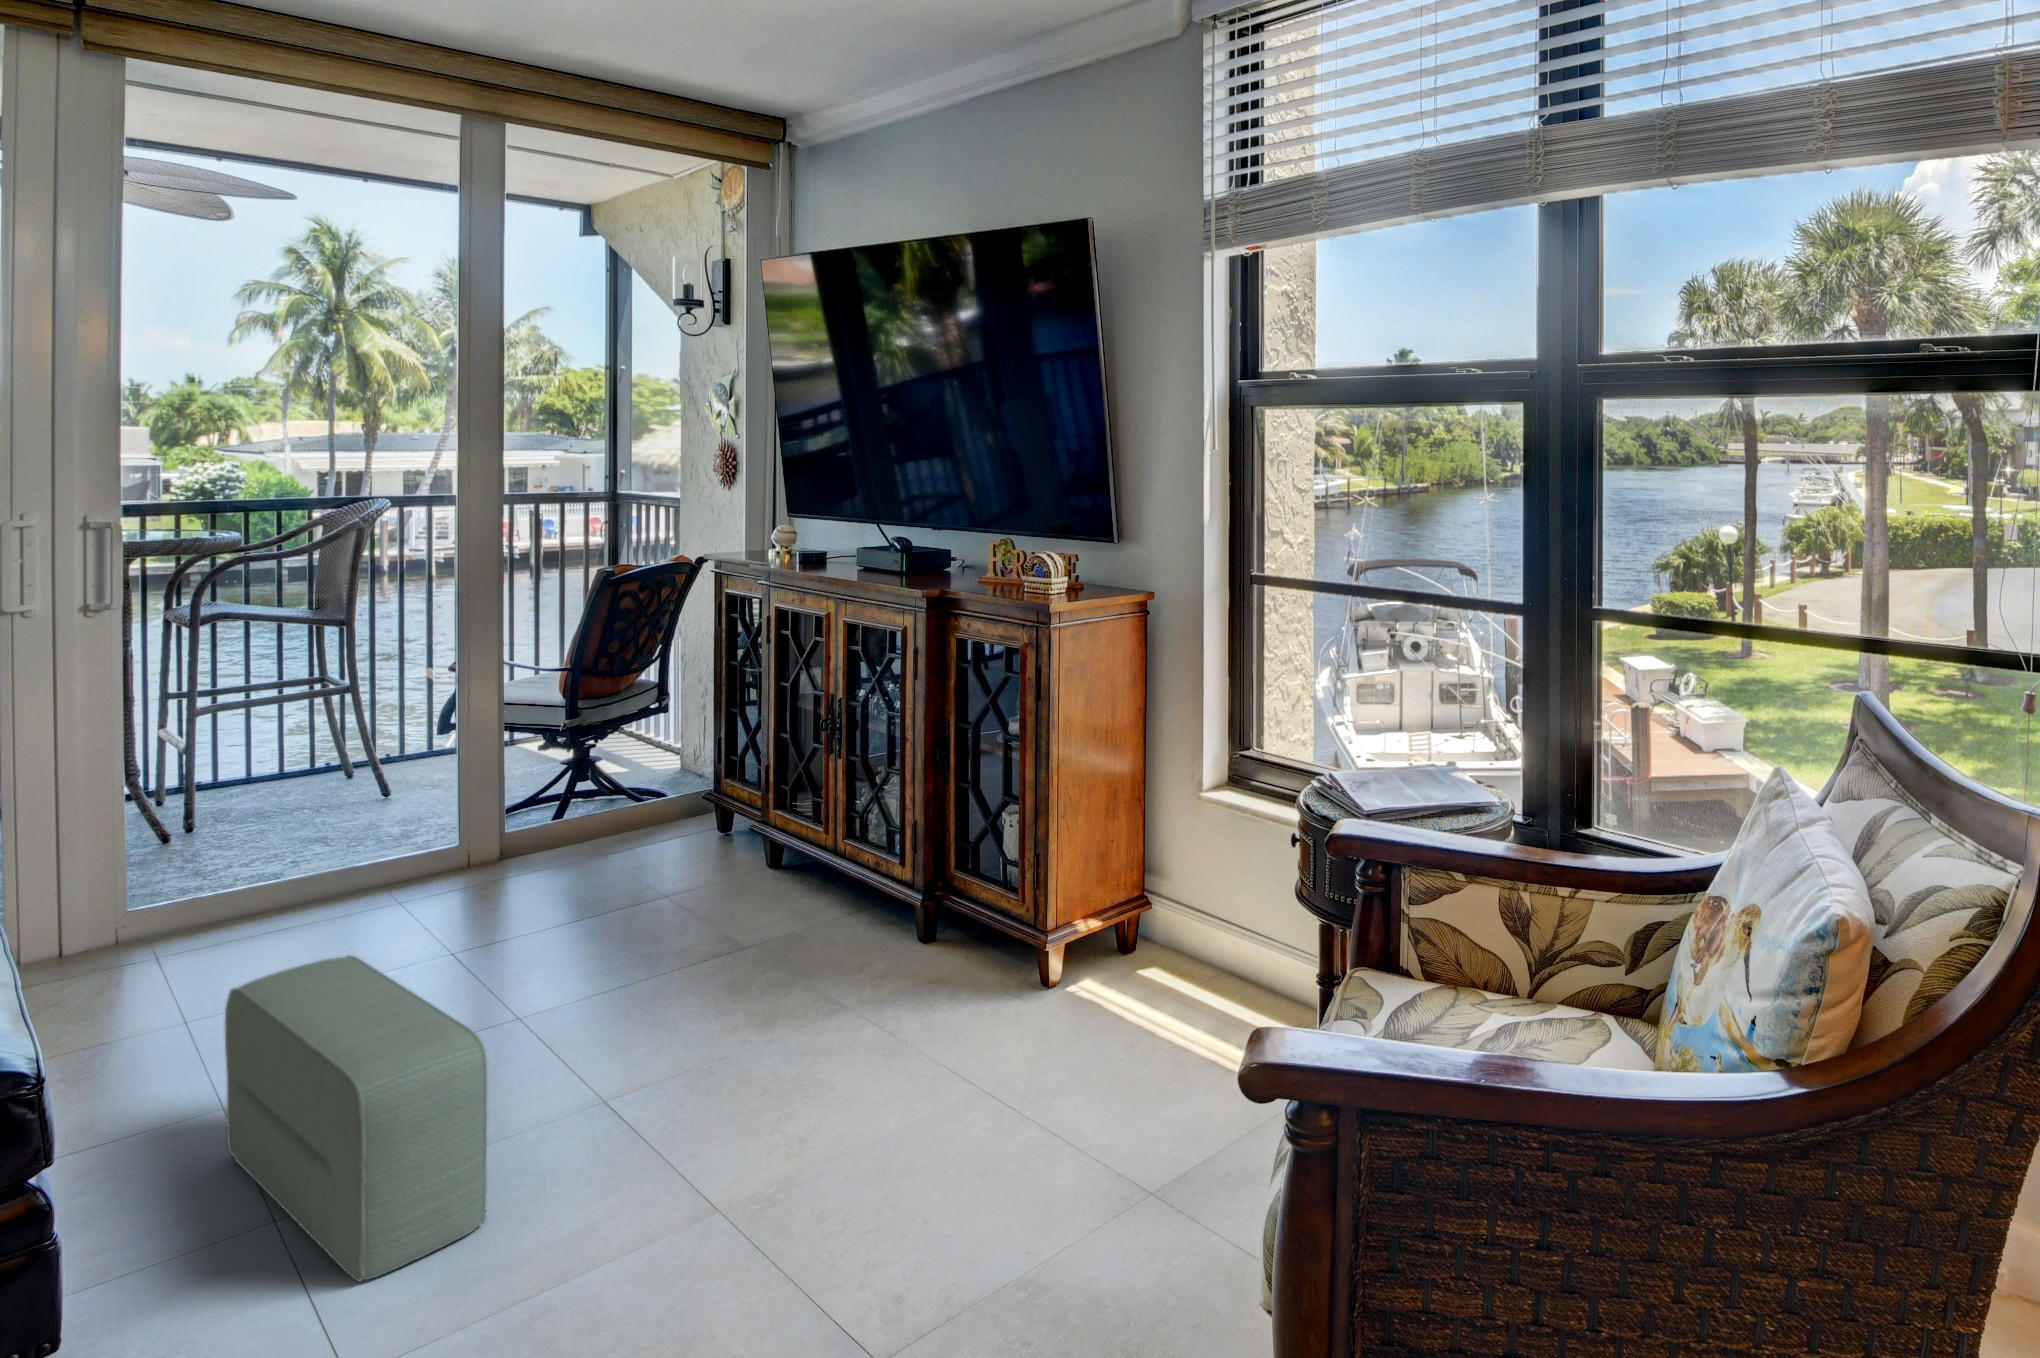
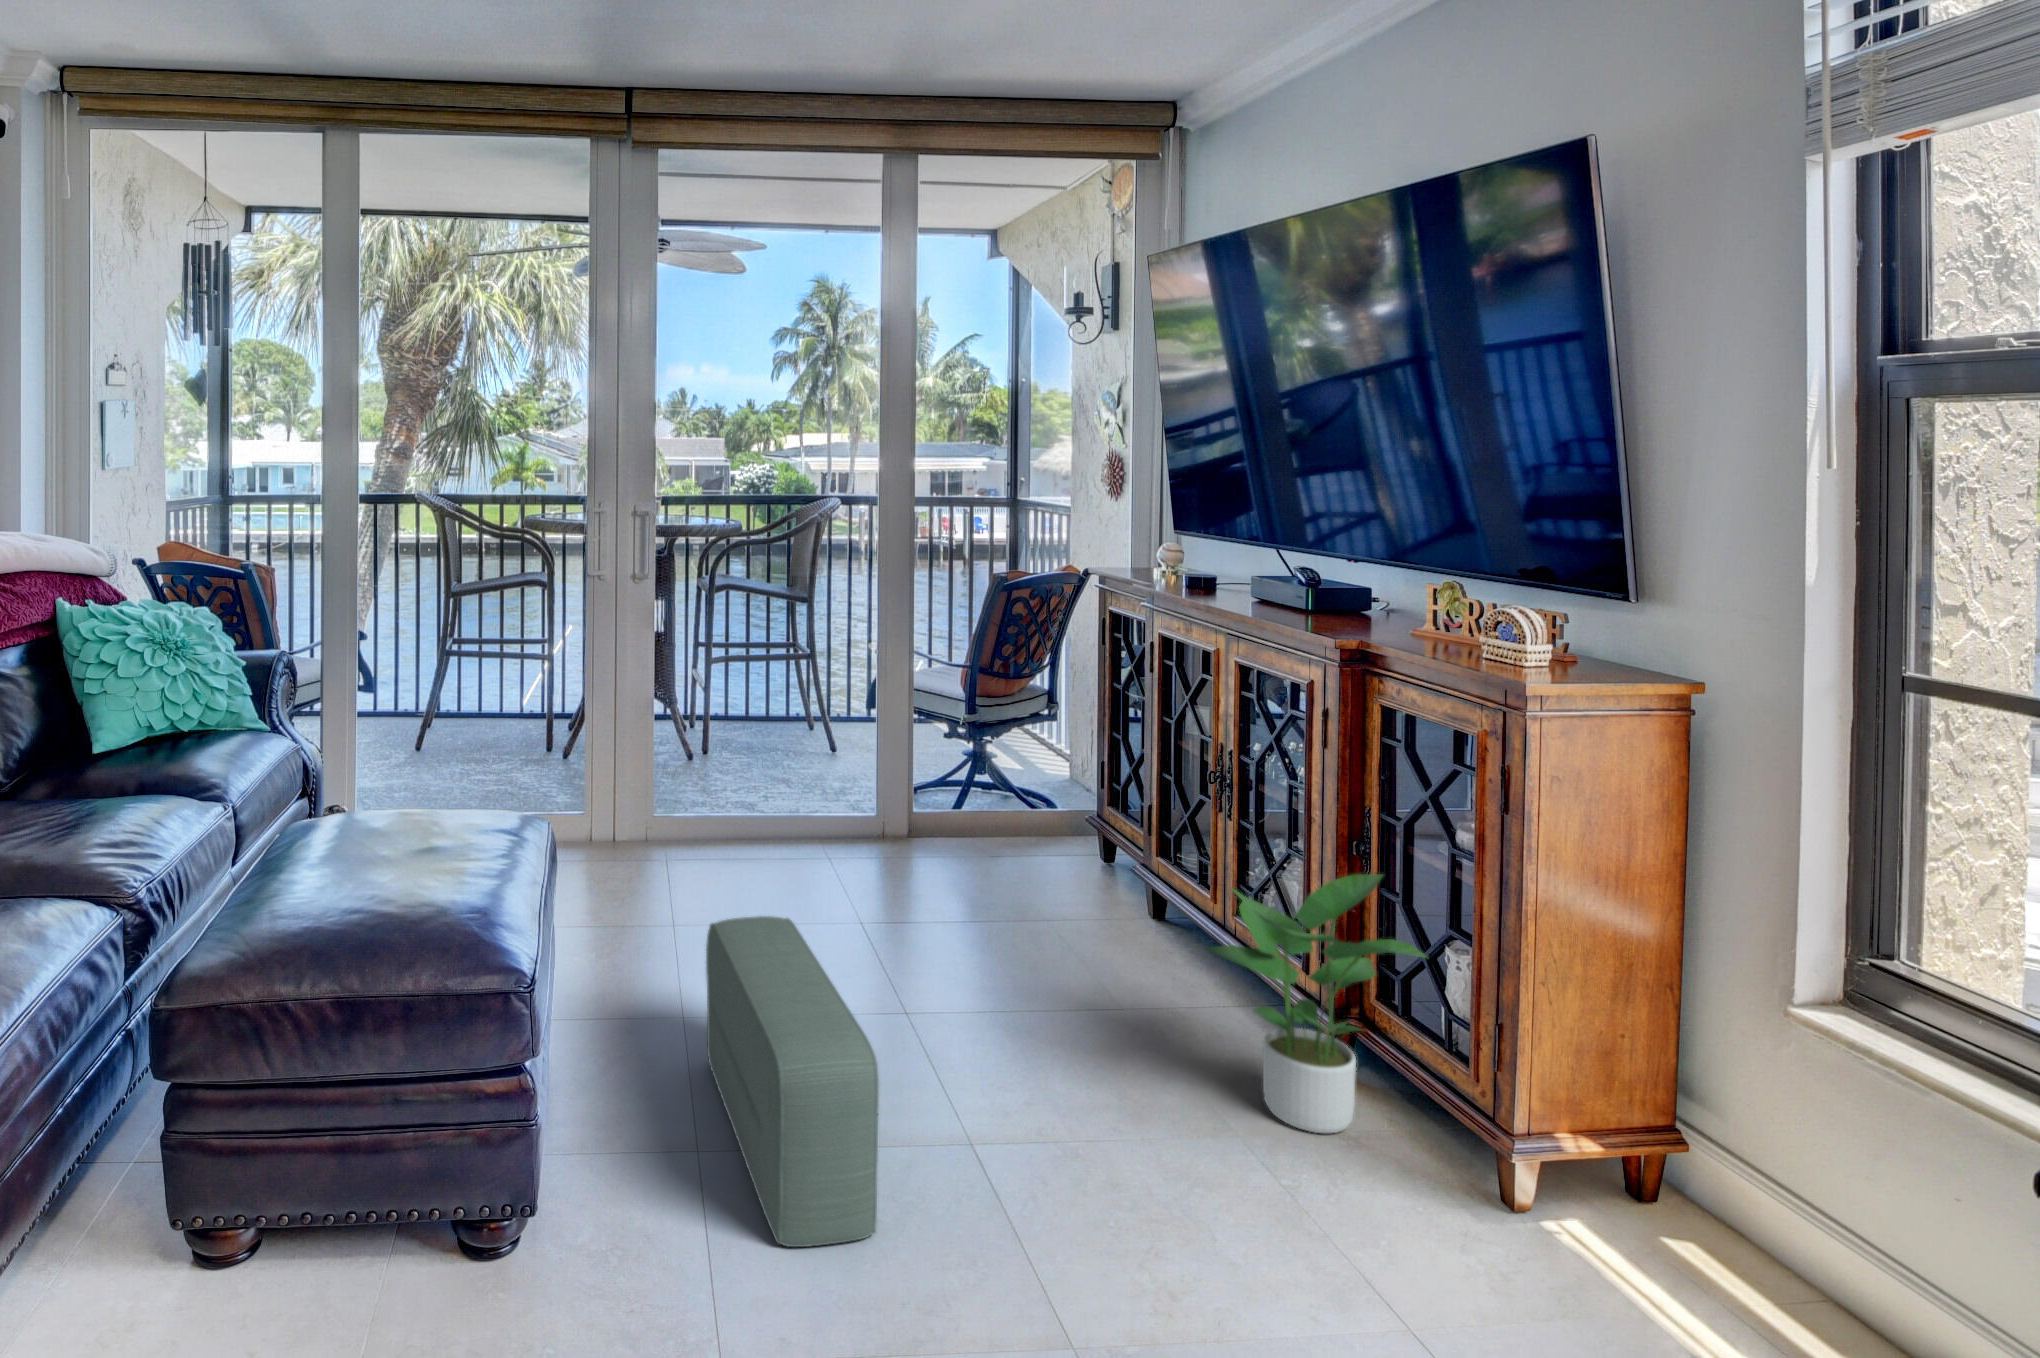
potted plant: none [818,768,992,990] -> present [1207,874,1426,1133]

